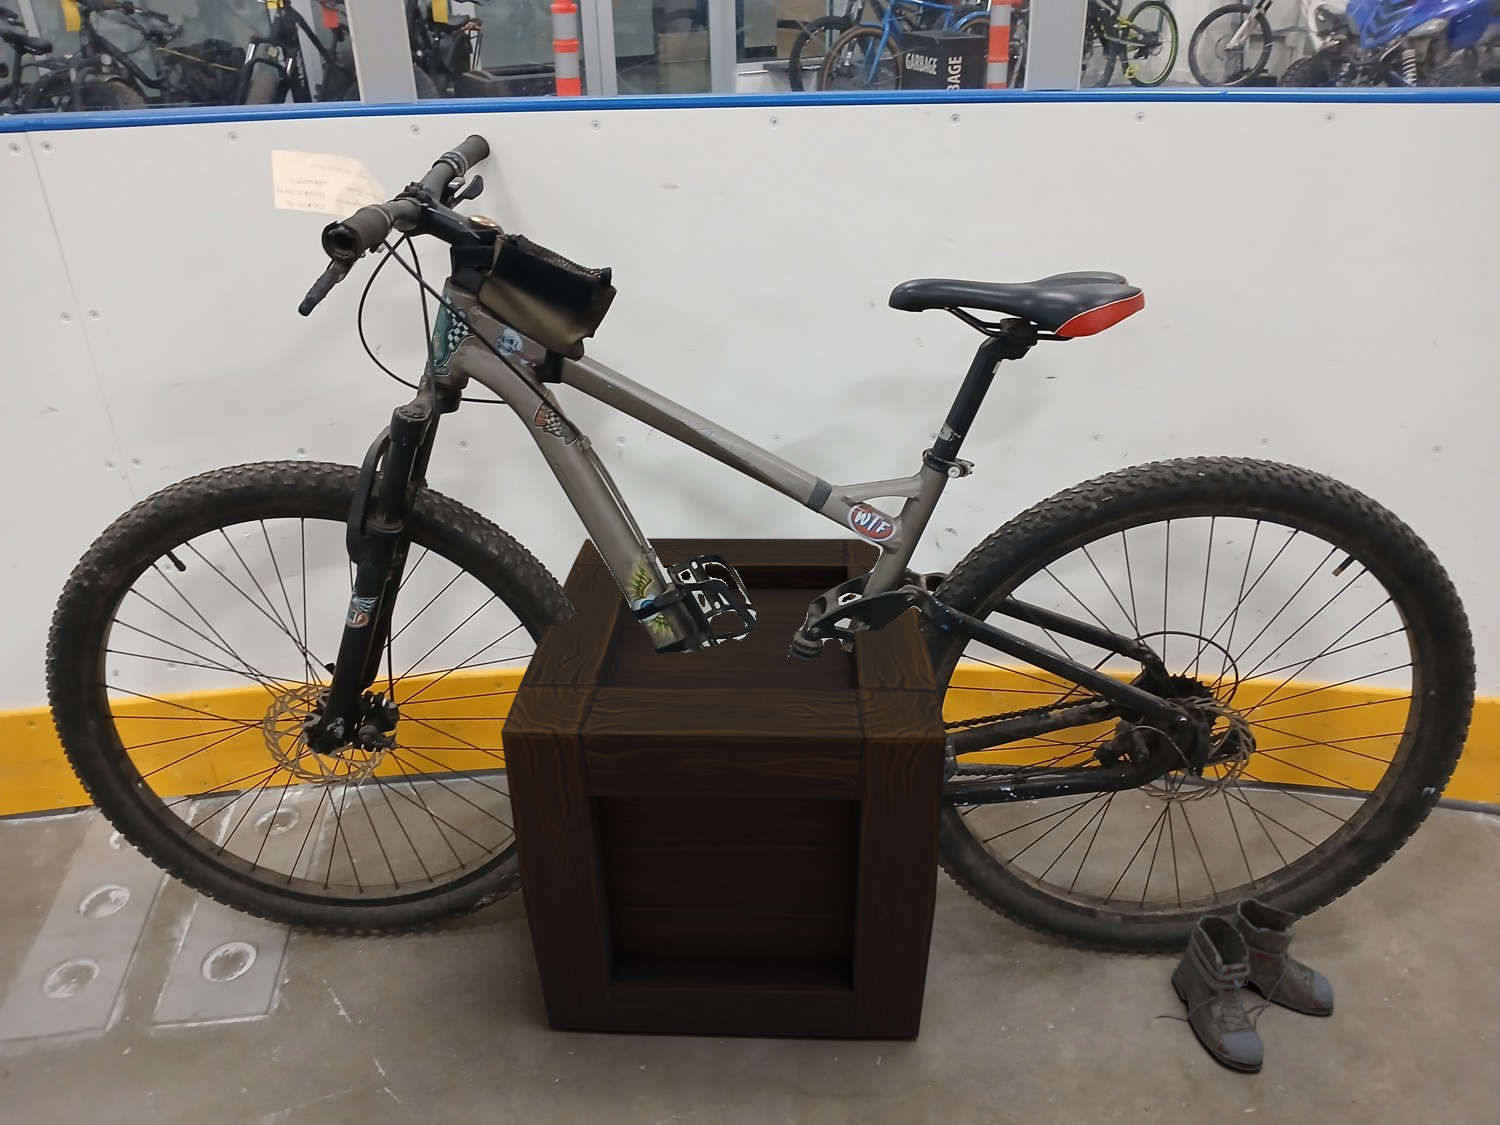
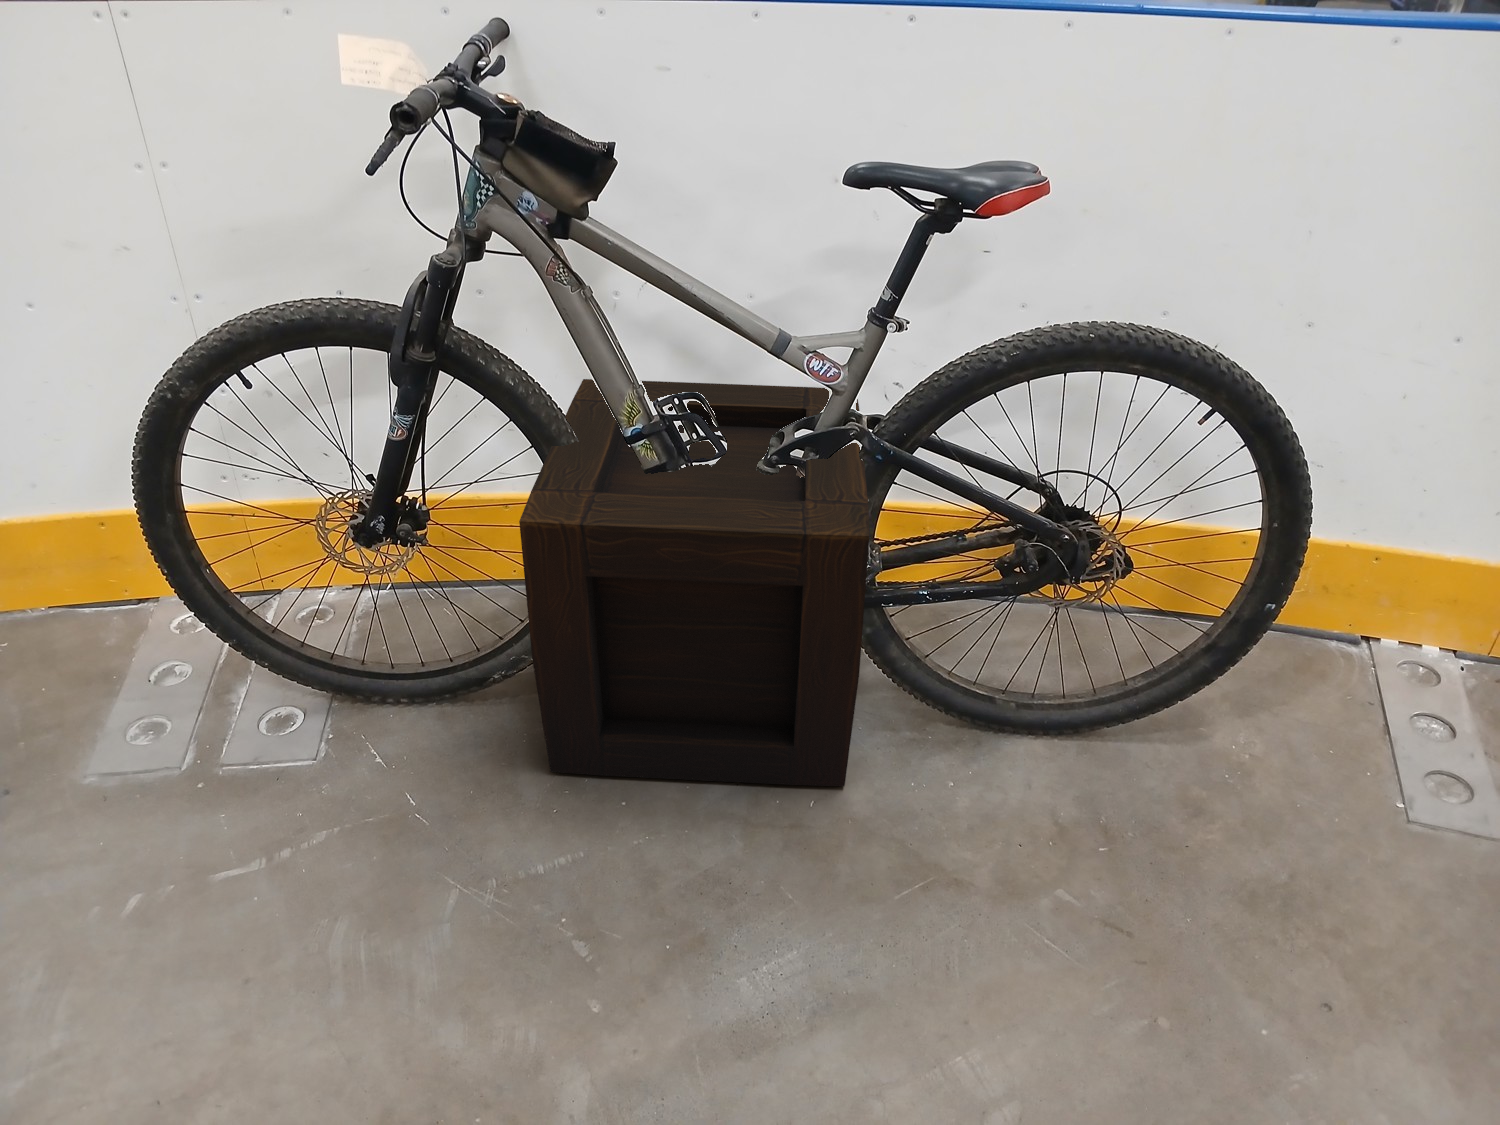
boots: present [1162,899,1334,1071] -> none [1035,690,1178,816]

